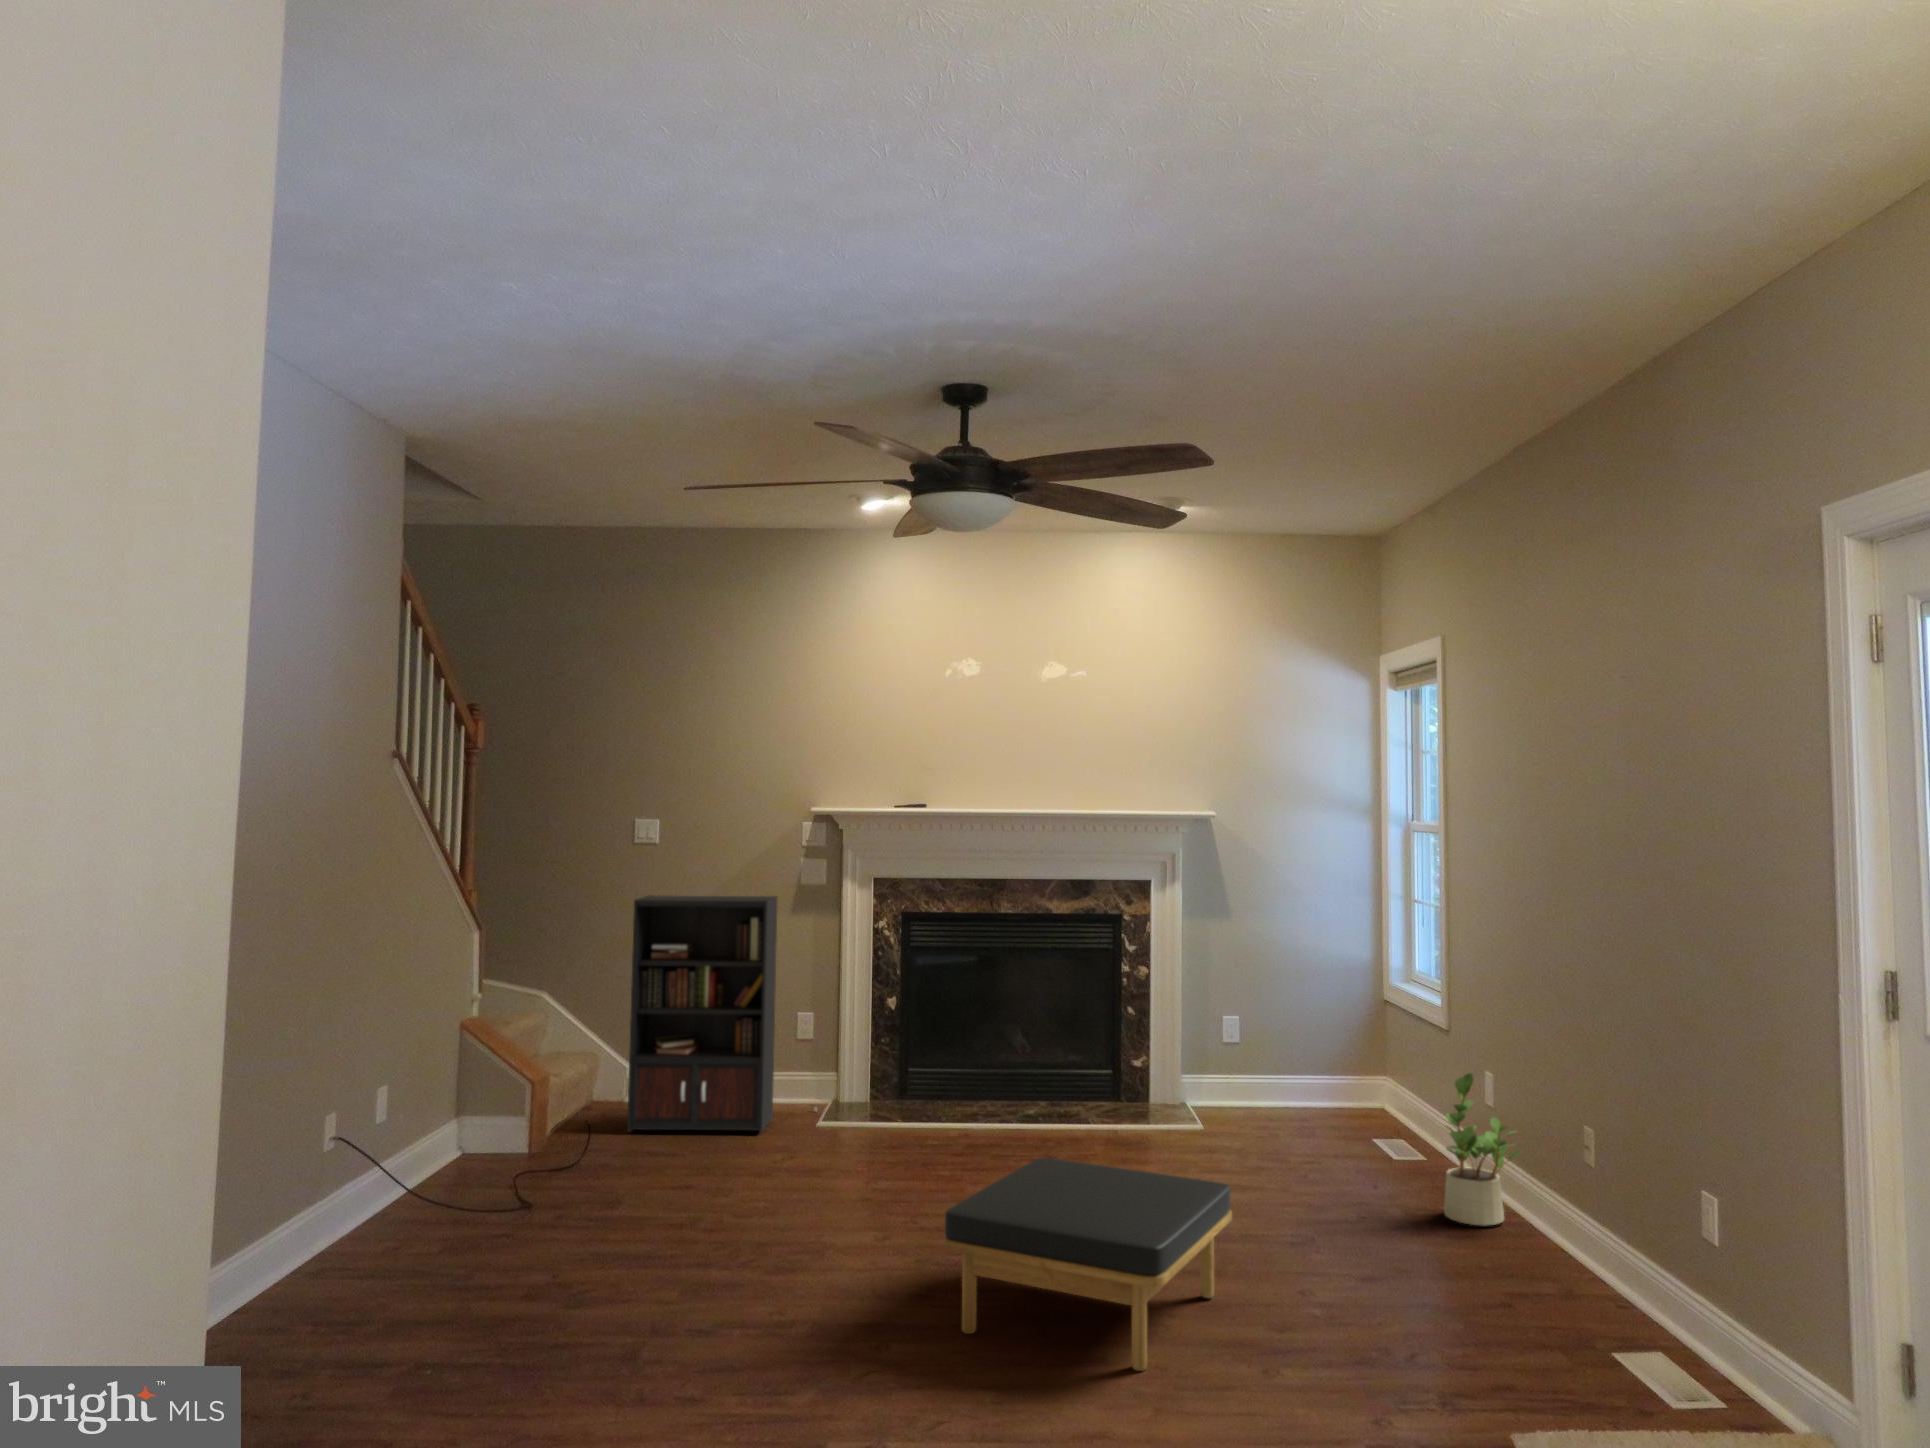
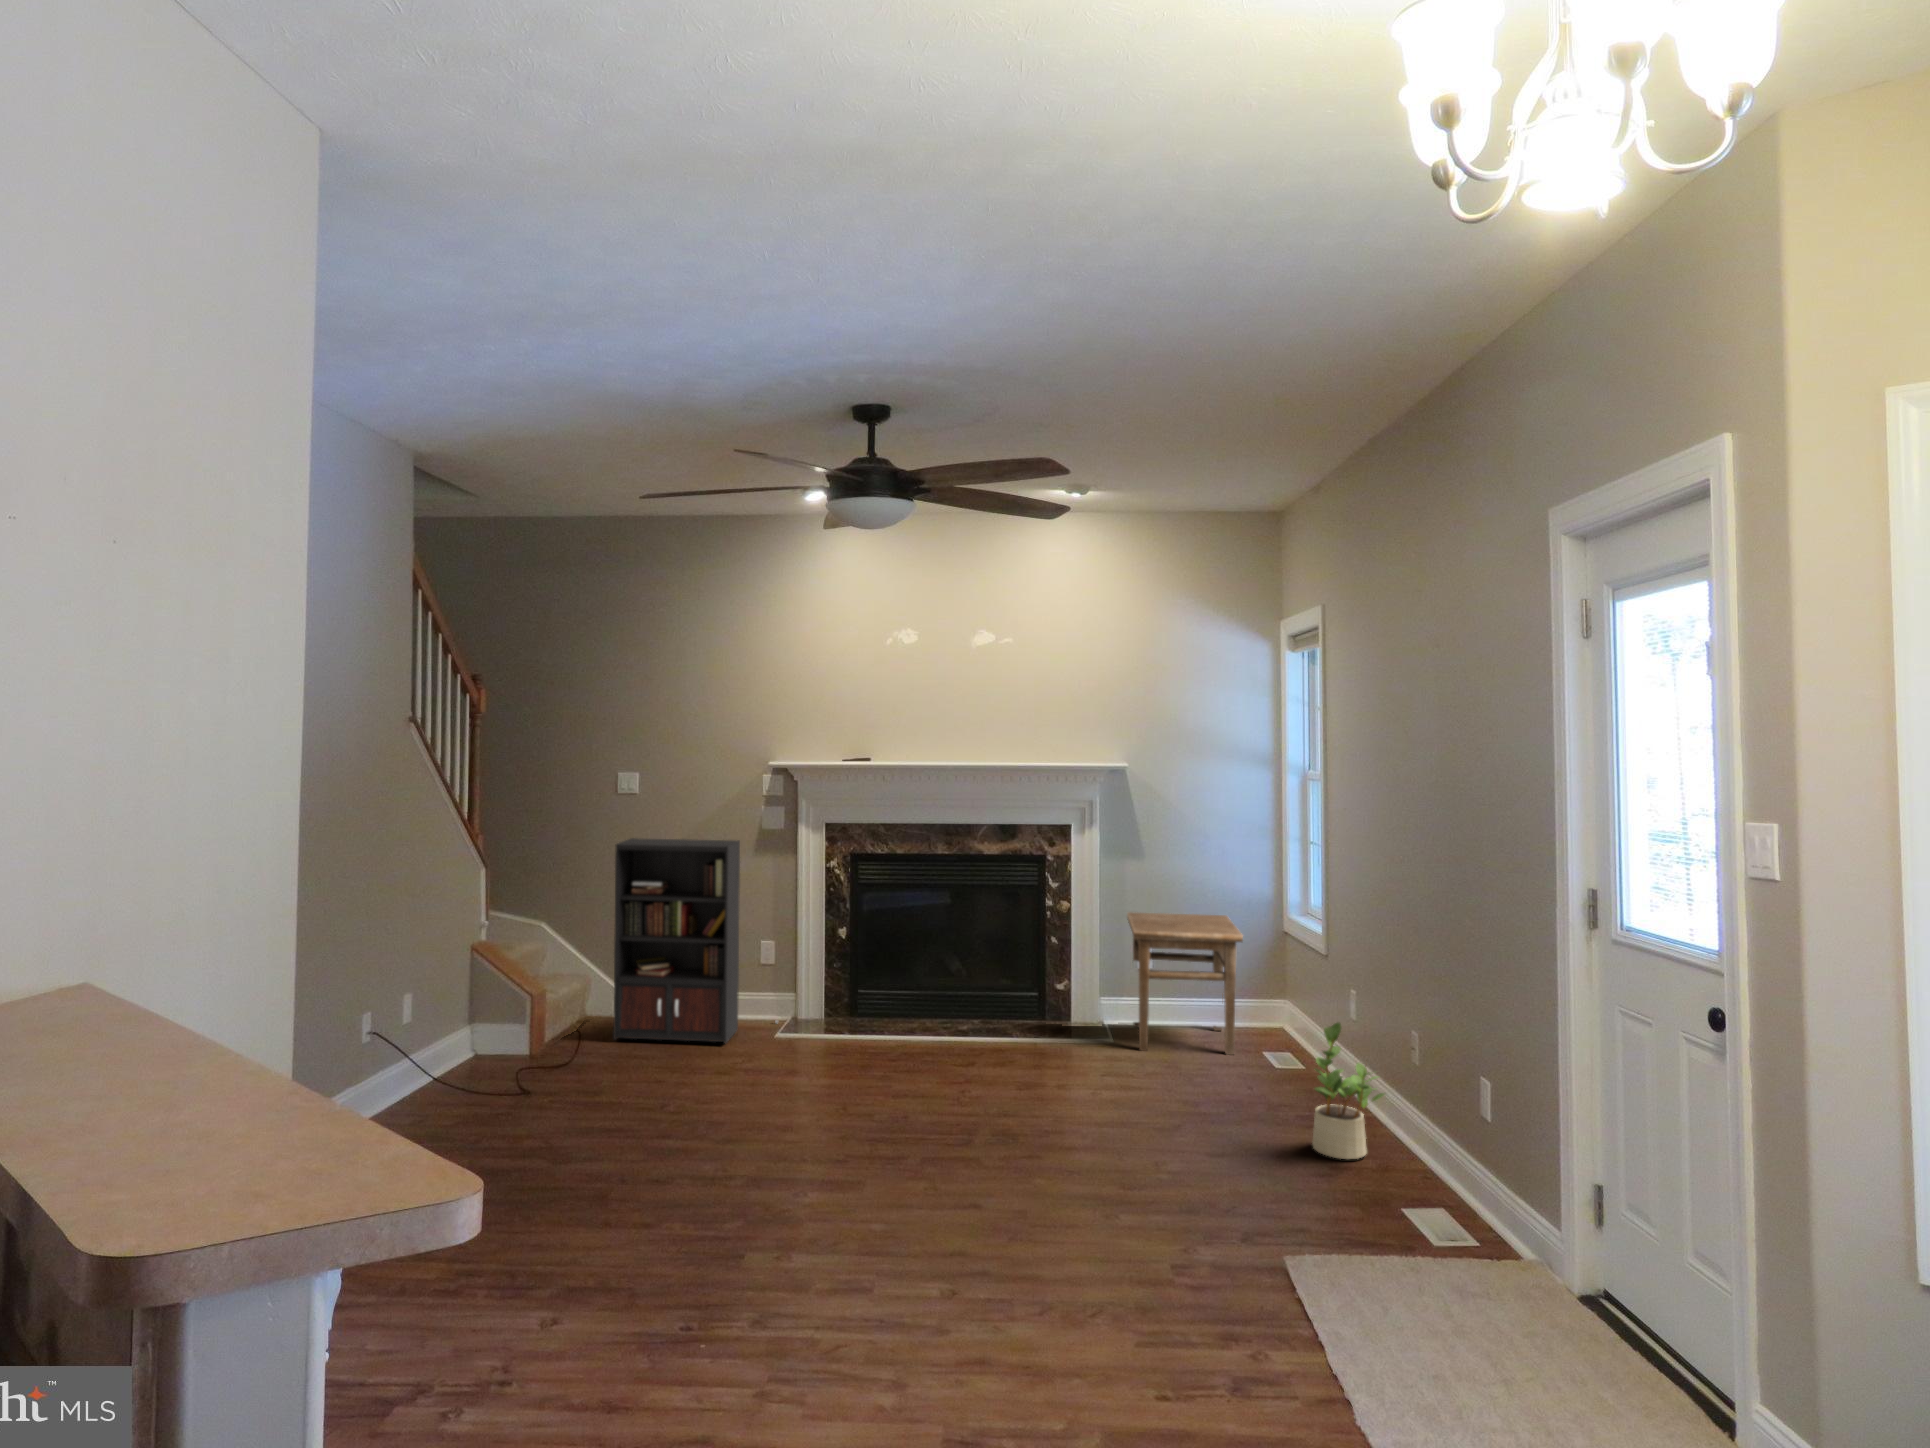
side table: none [1212,976,1346,1130] -> present [1127,912,1243,1055]
ottoman: present [944,1158,1232,1371] -> none [841,1093,1101,1296]

